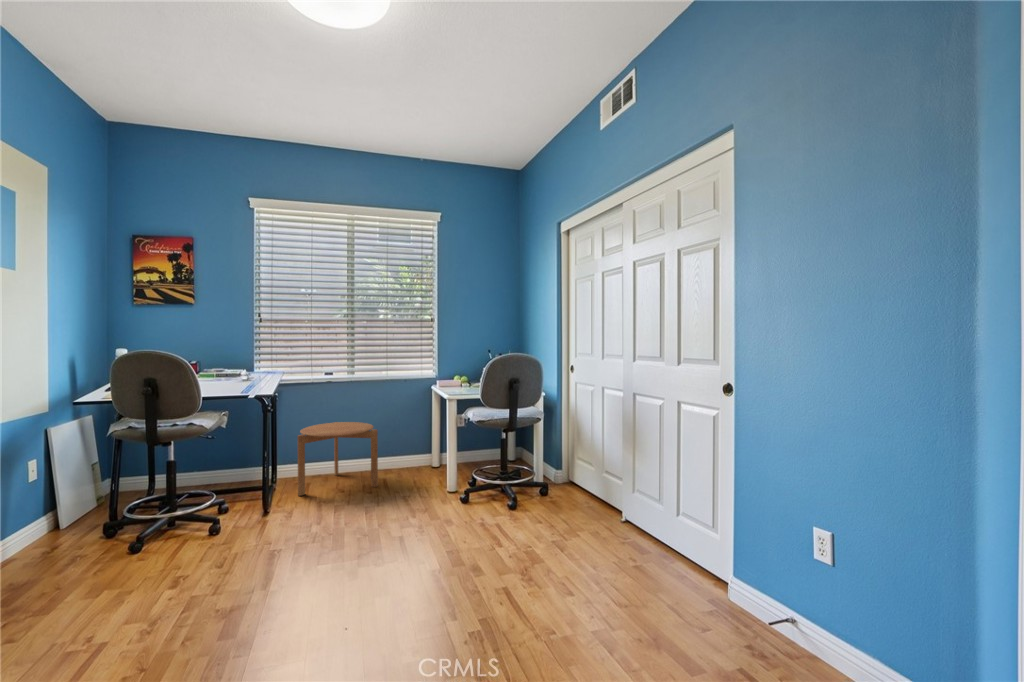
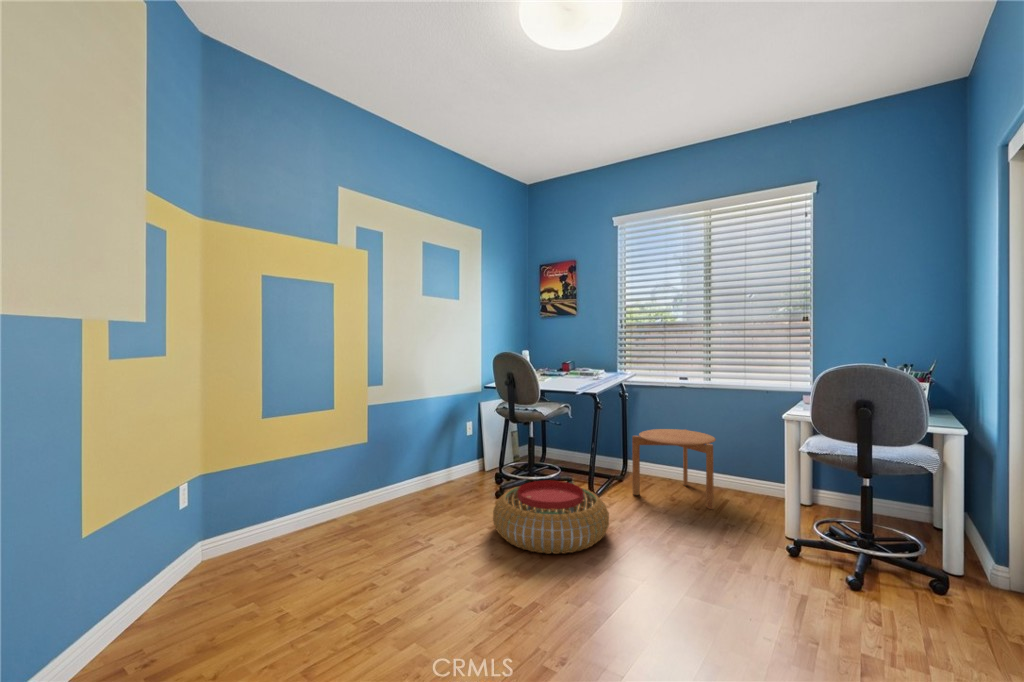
pouf: none [173,495,323,581] -> present [493,480,609,554]

